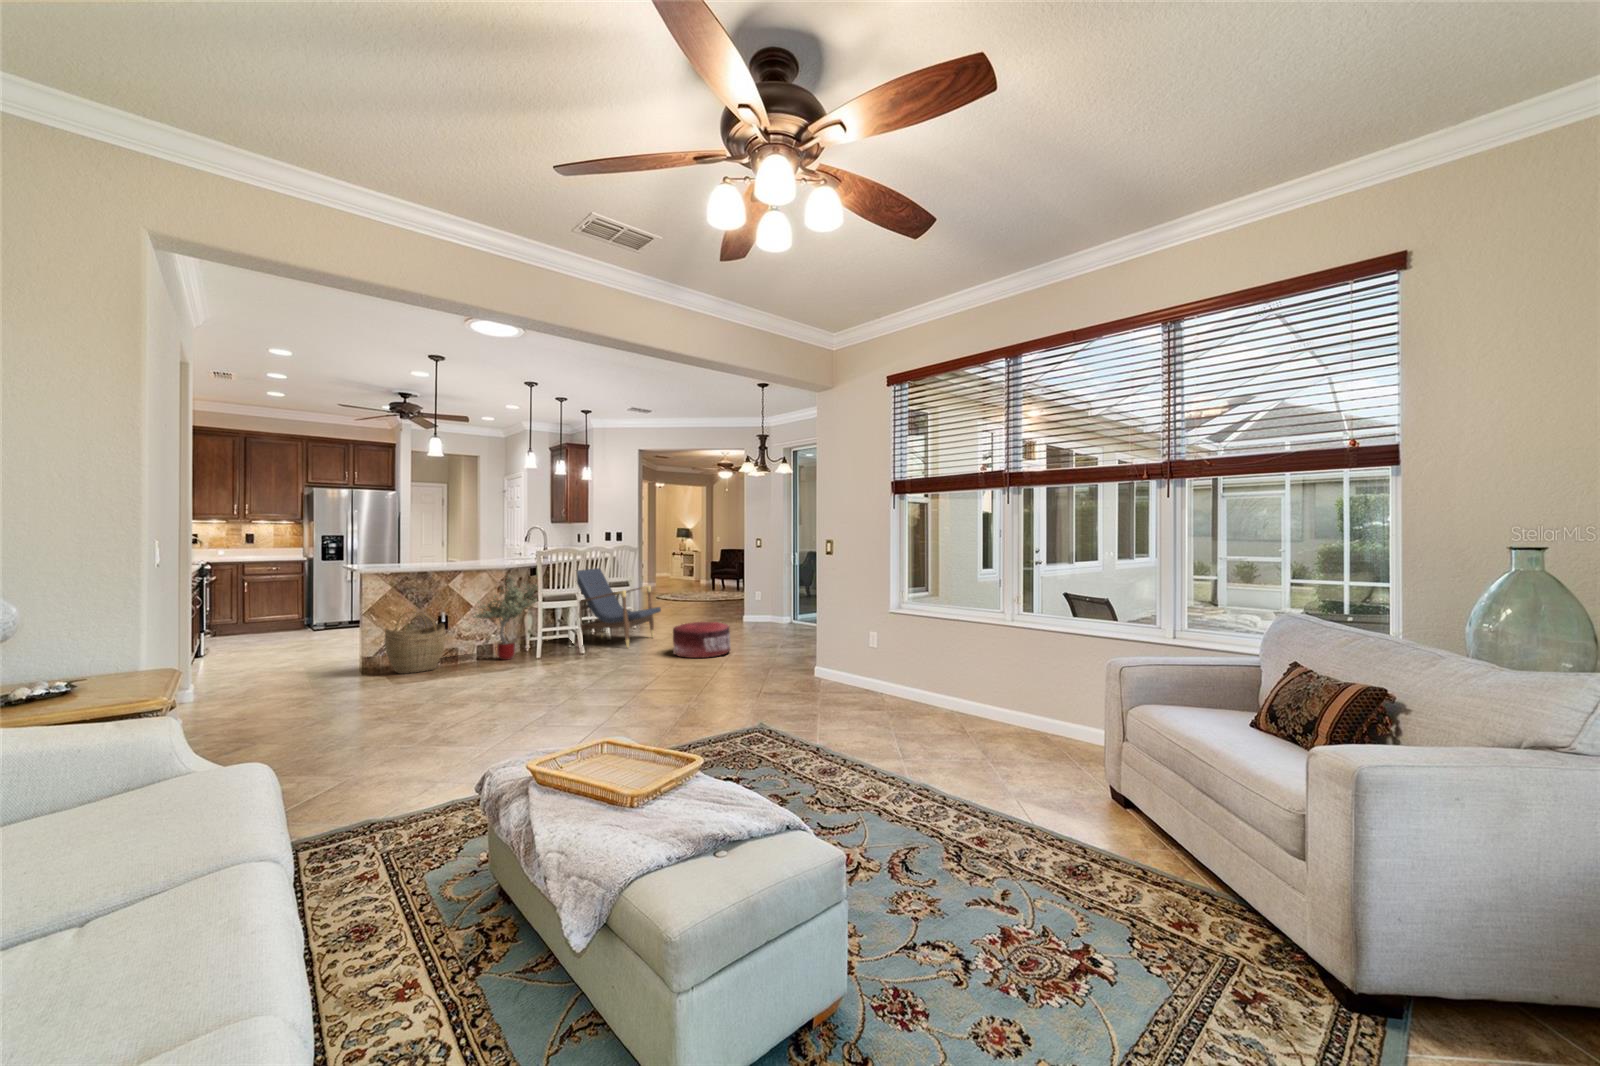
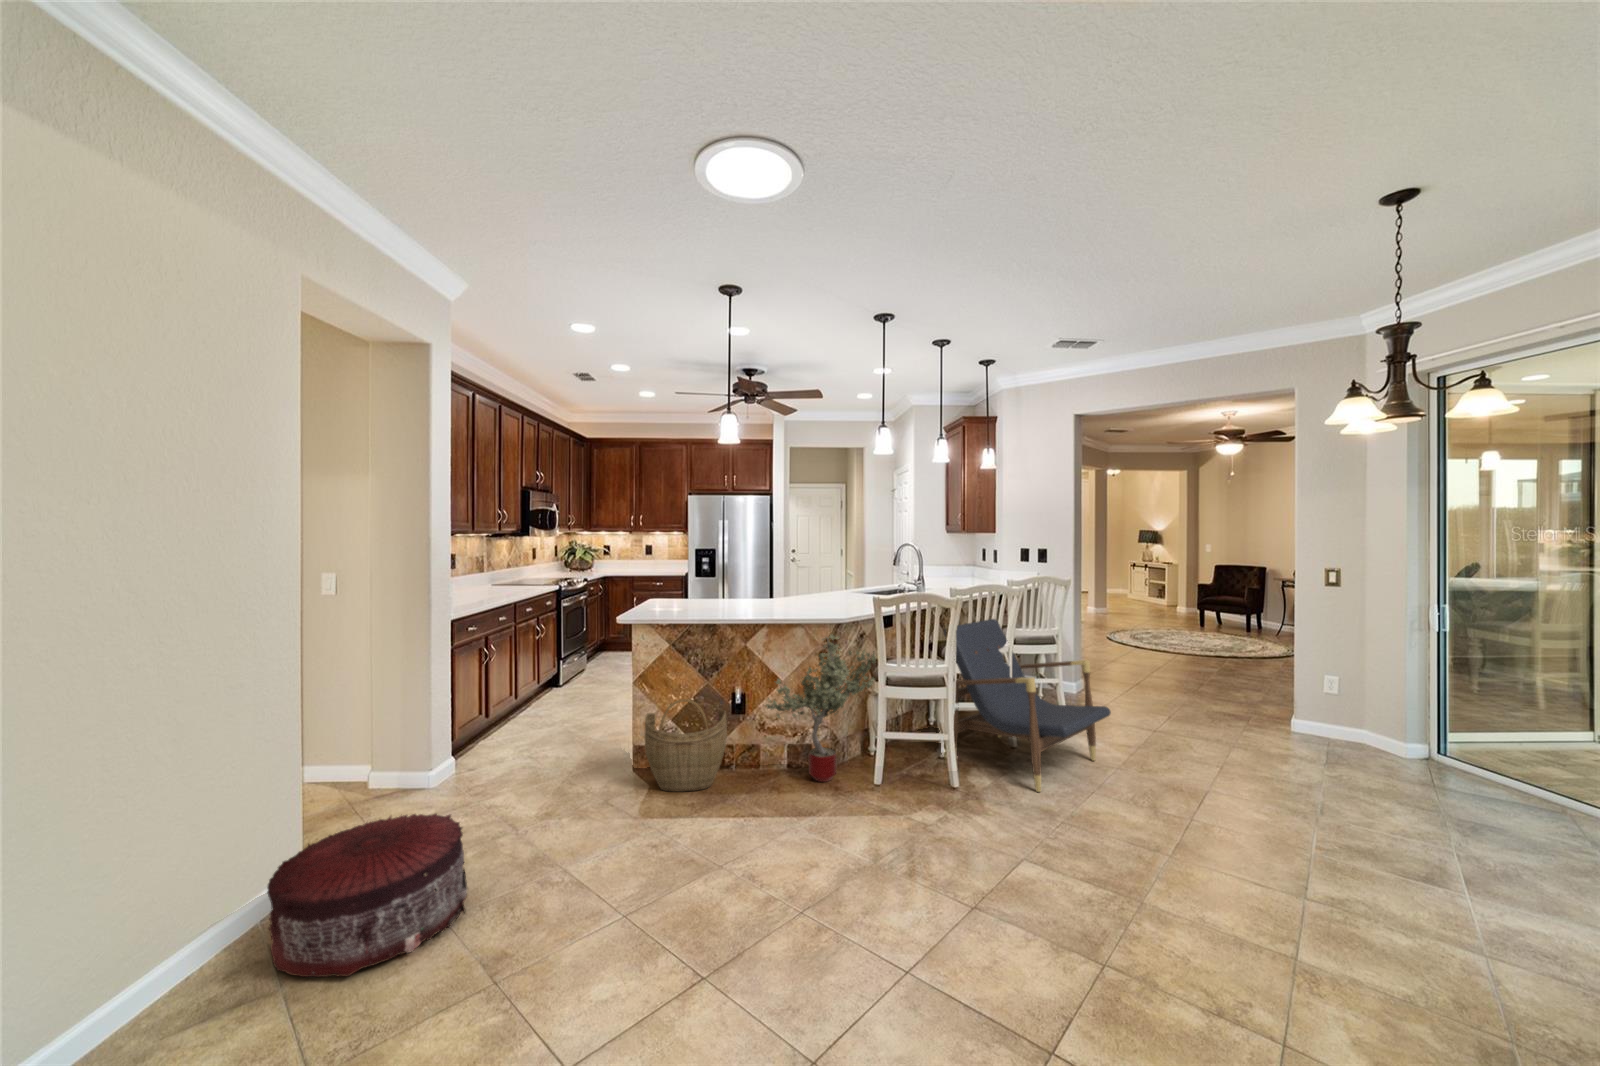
pouf: present [673,622,731,658] -> present [267,813,467,977]

